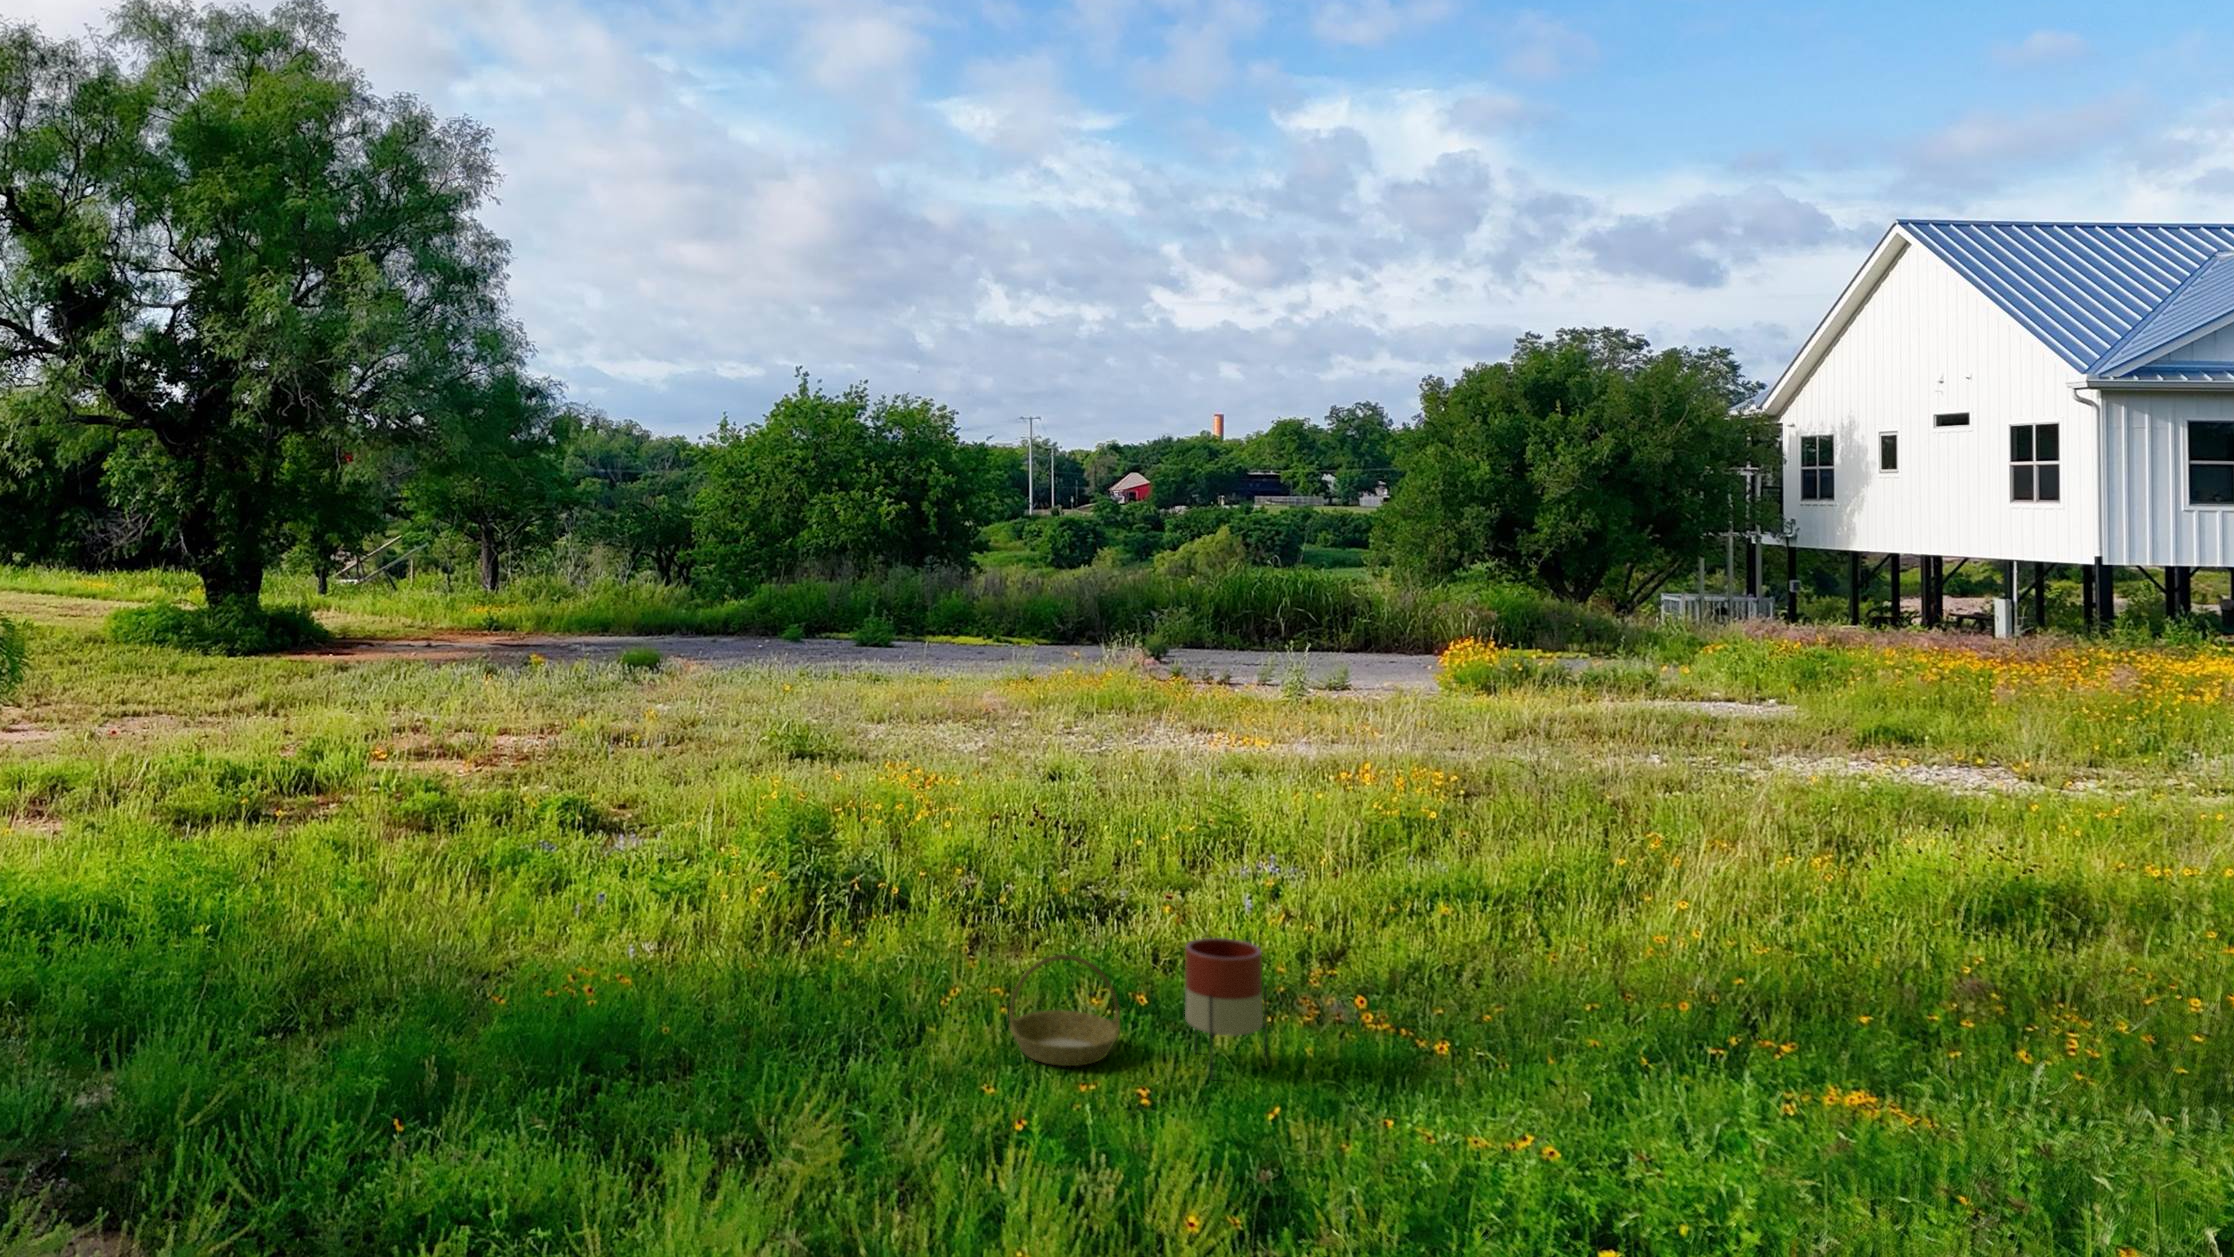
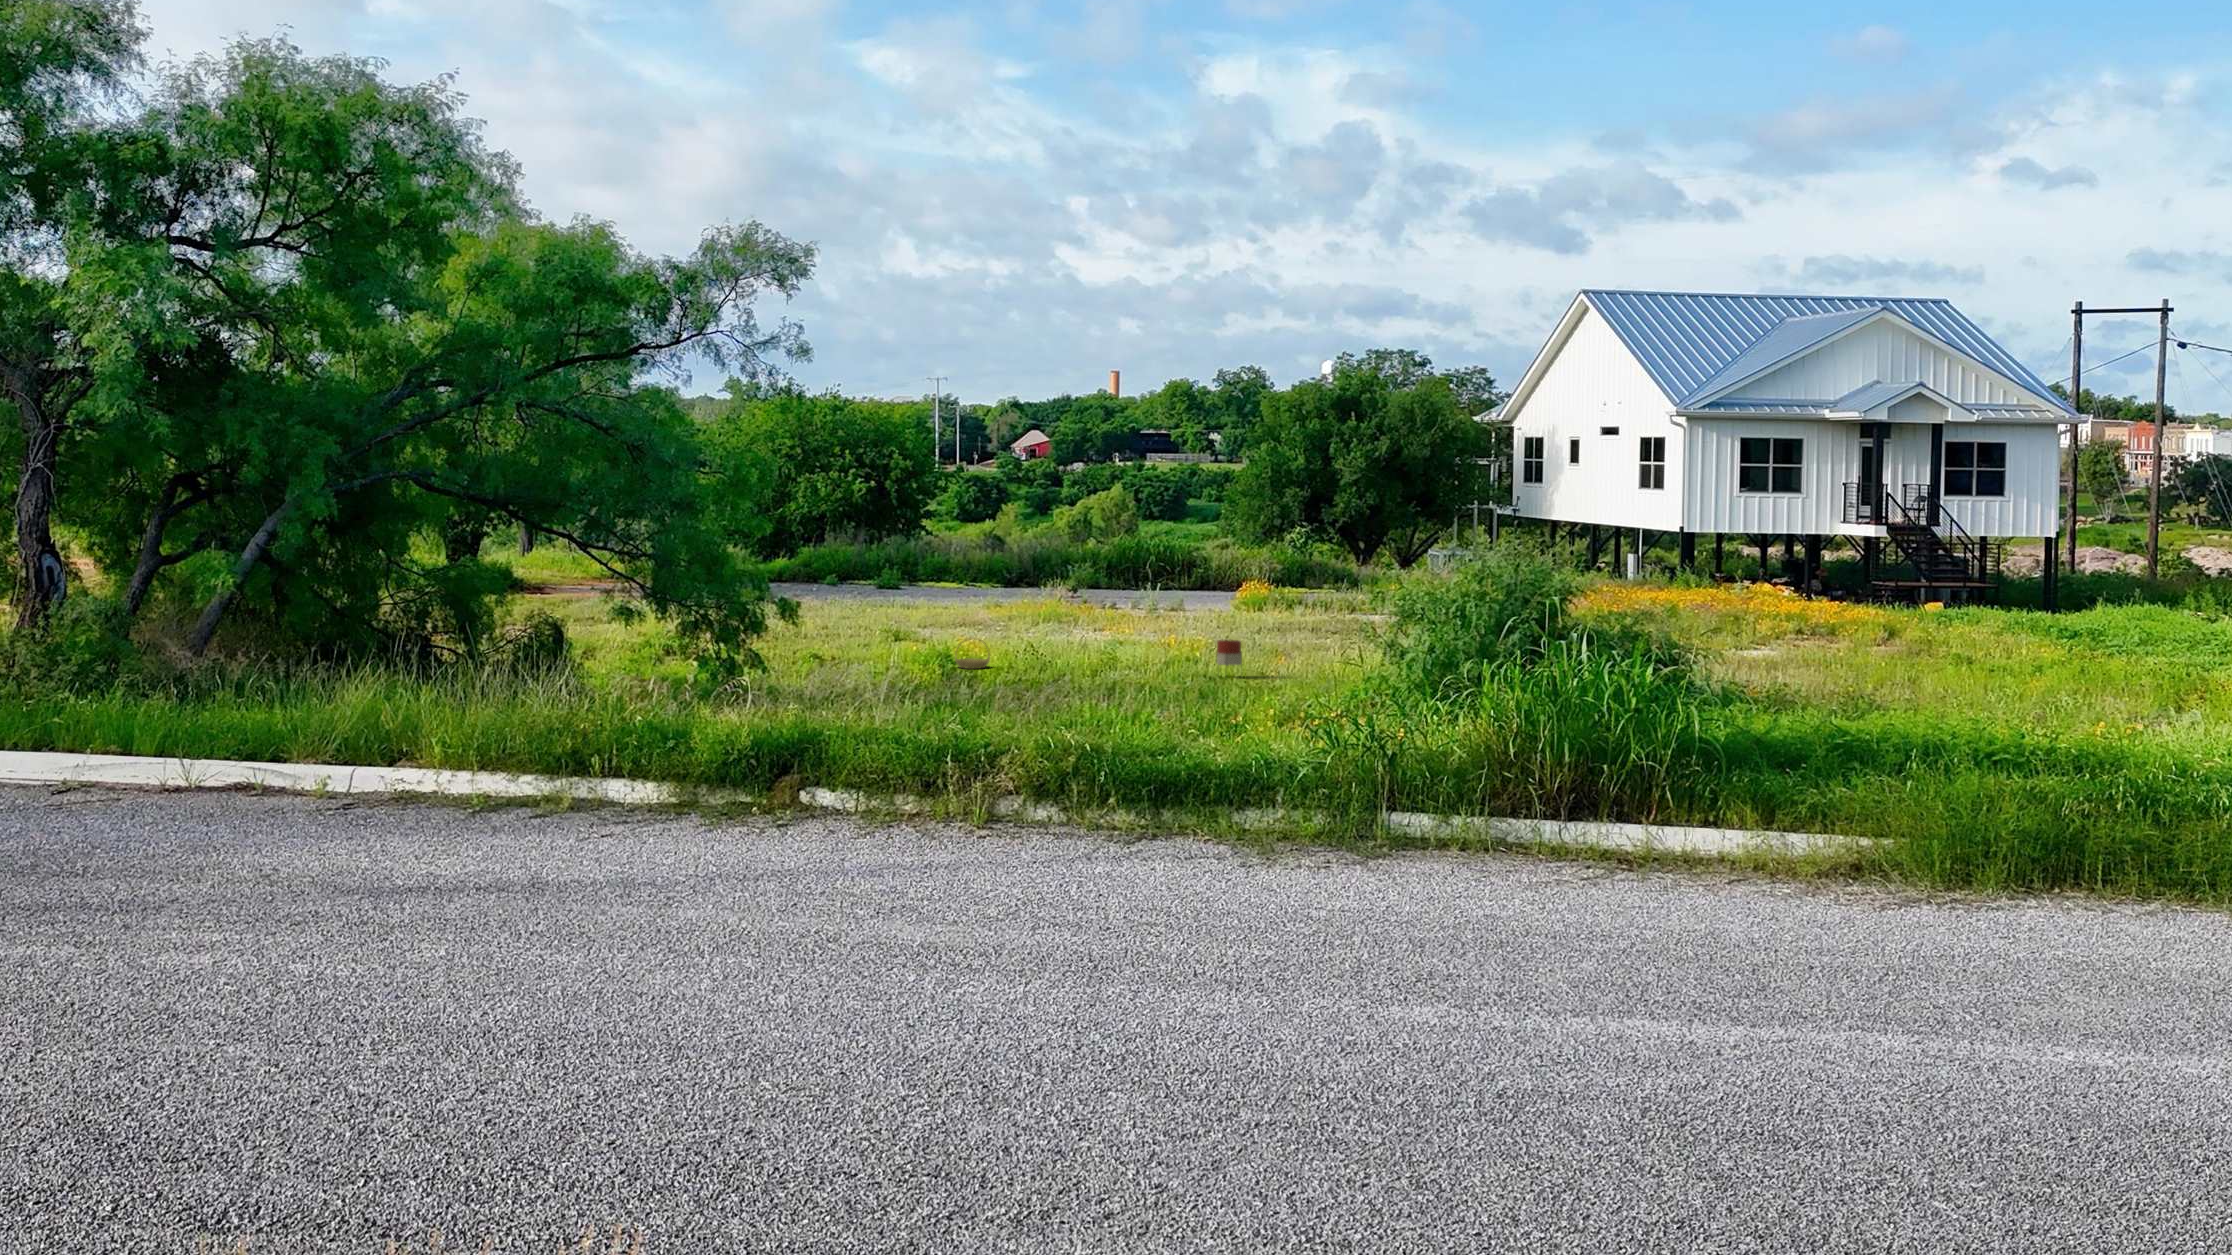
basket: present [1009,954,1120,1066] -> present [955,656,990,669]

